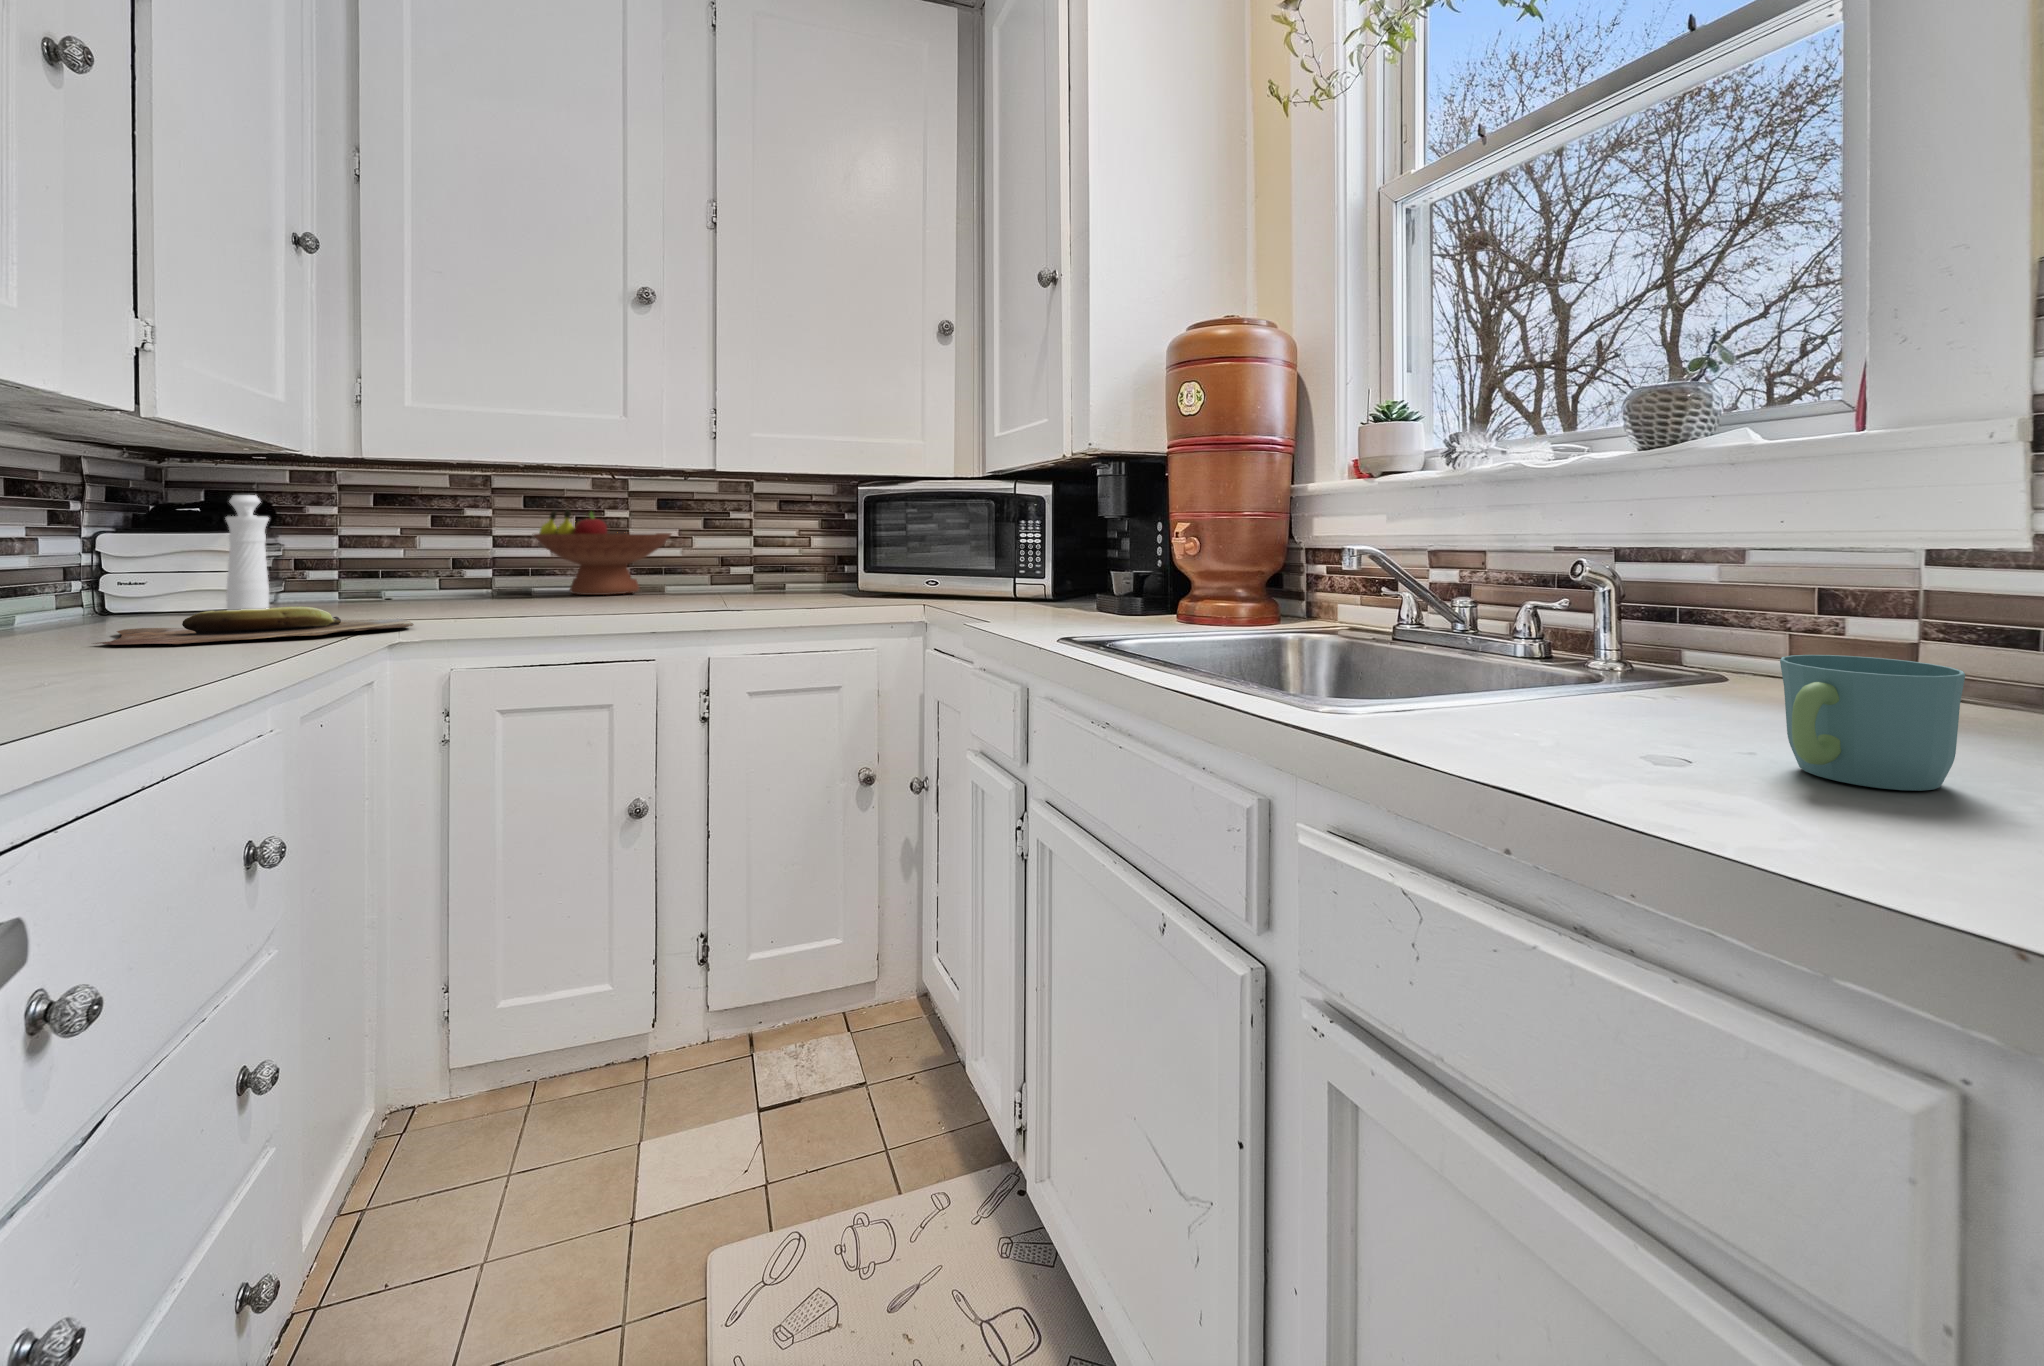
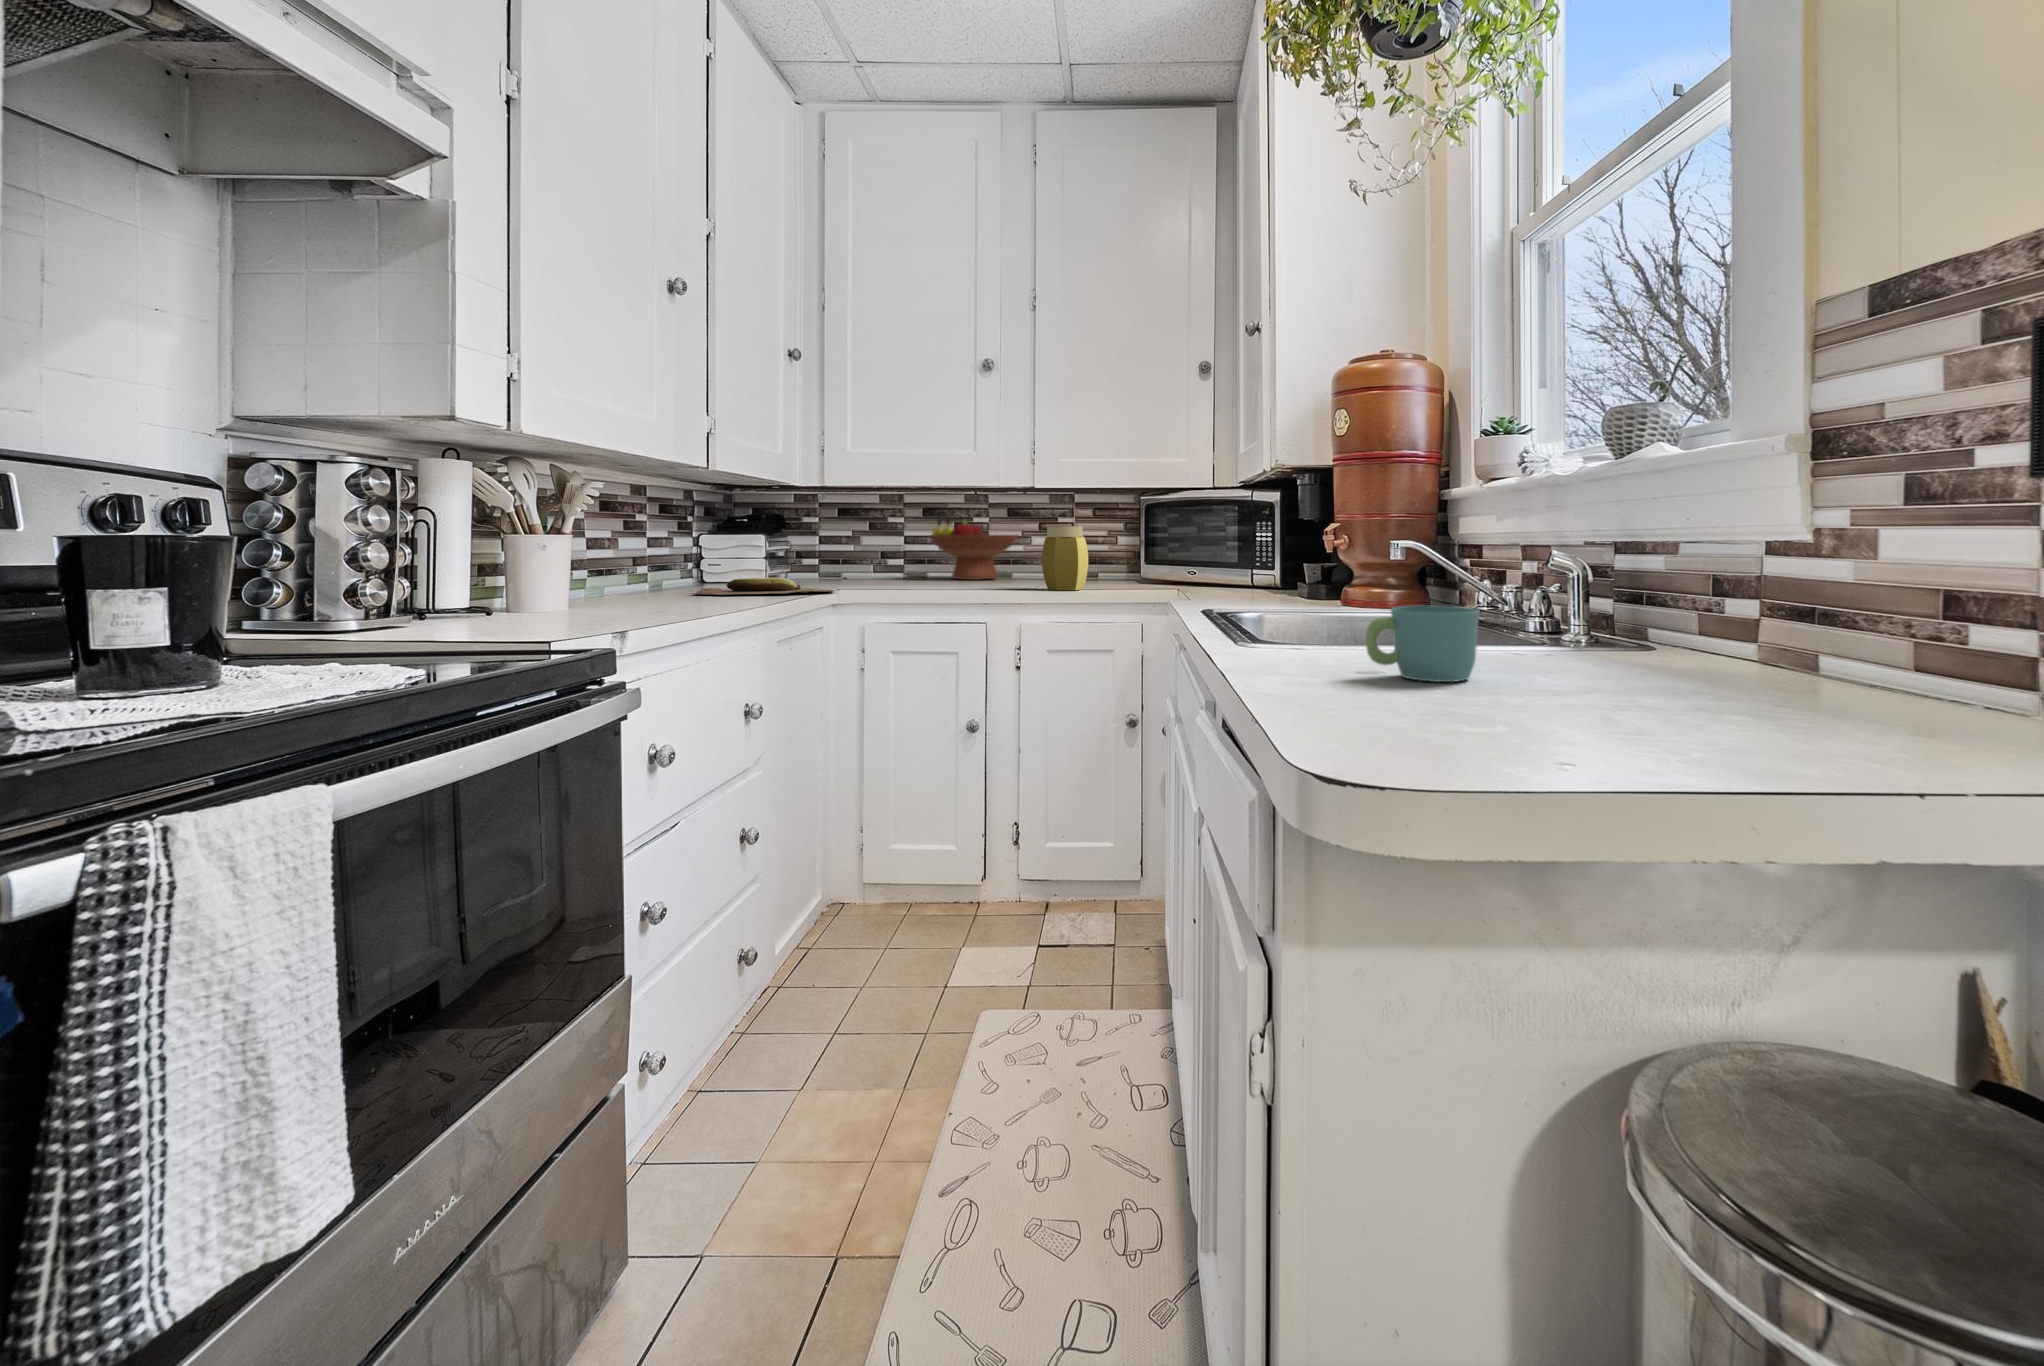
pepper mill: present [225,495,269,610] -> none [754,511,776,584]
jar: none [743,523,806,610] -> present [1042,526,1088,590]

